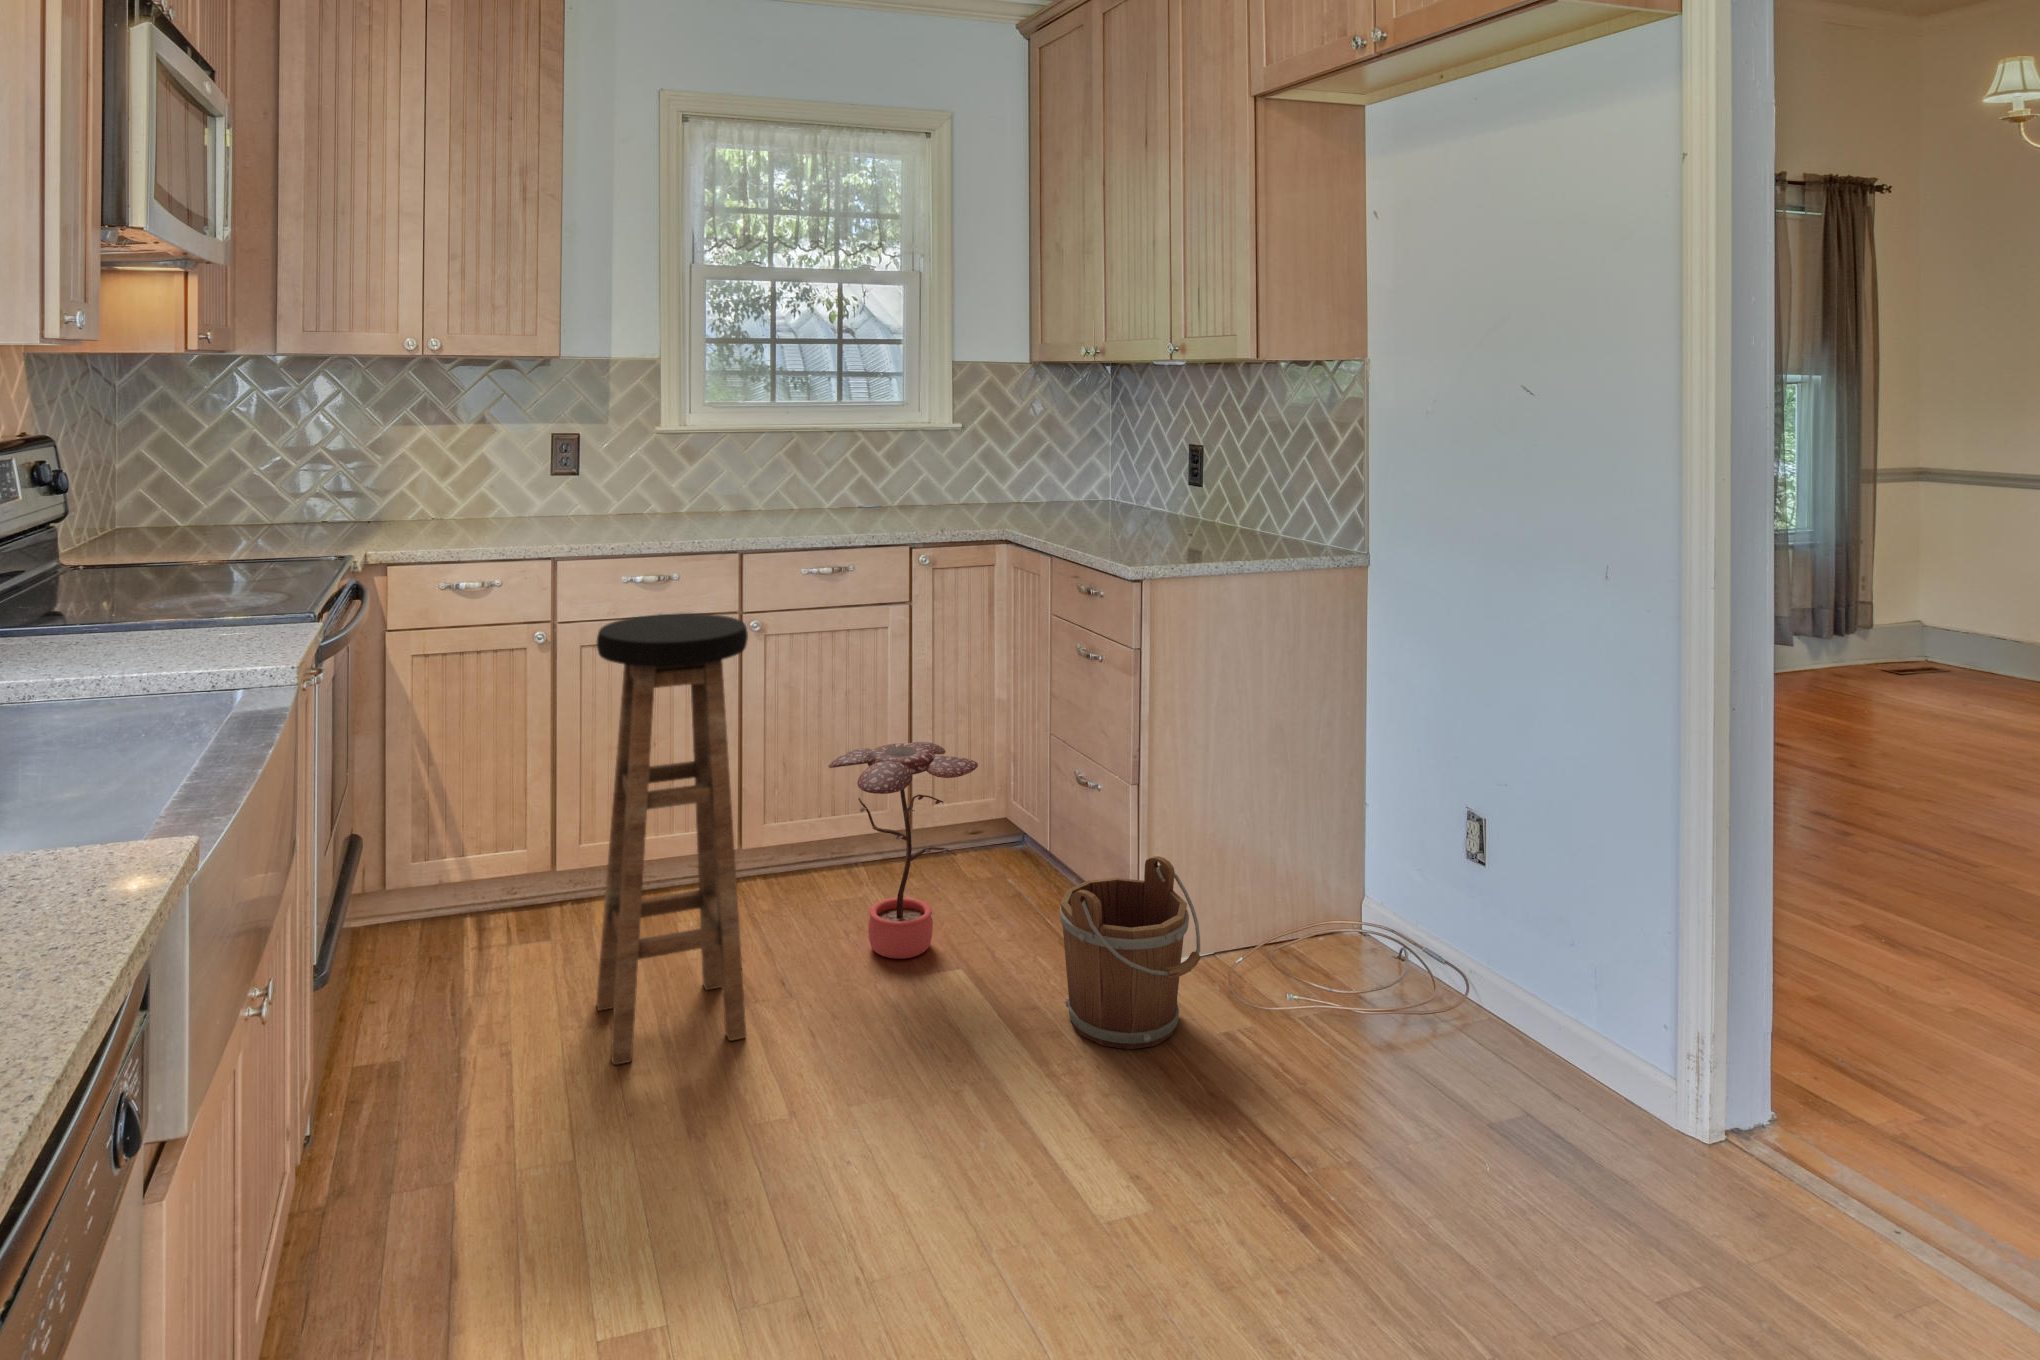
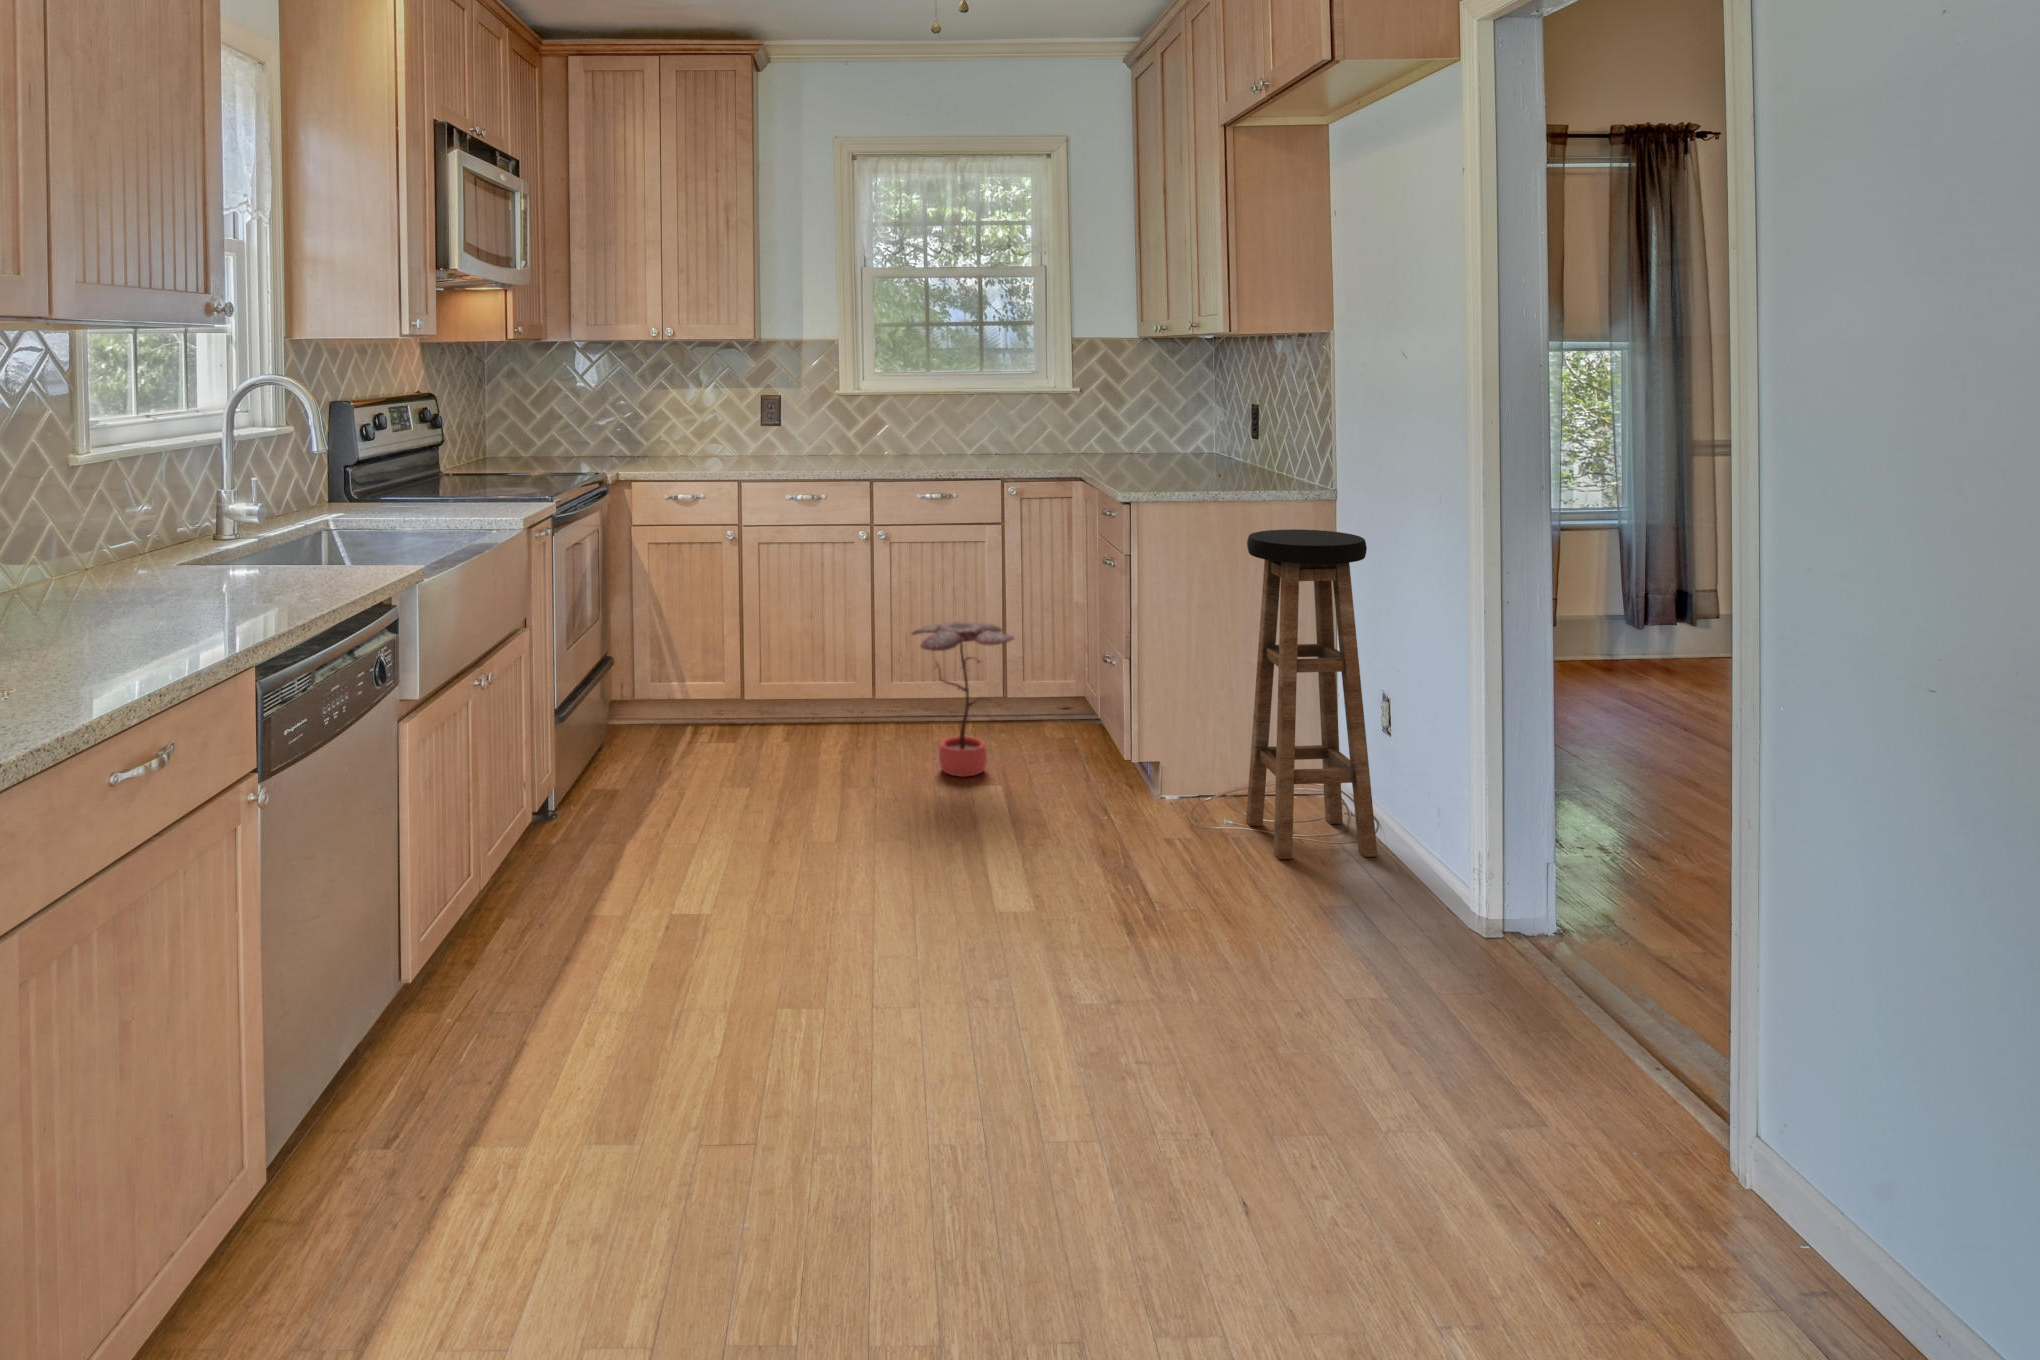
bar stool: present [596,613,748,1065] -> present [1246,529,1377,859]
bucket: present [1060,856,1200,1049] -> none [1044,712,1149,844]

